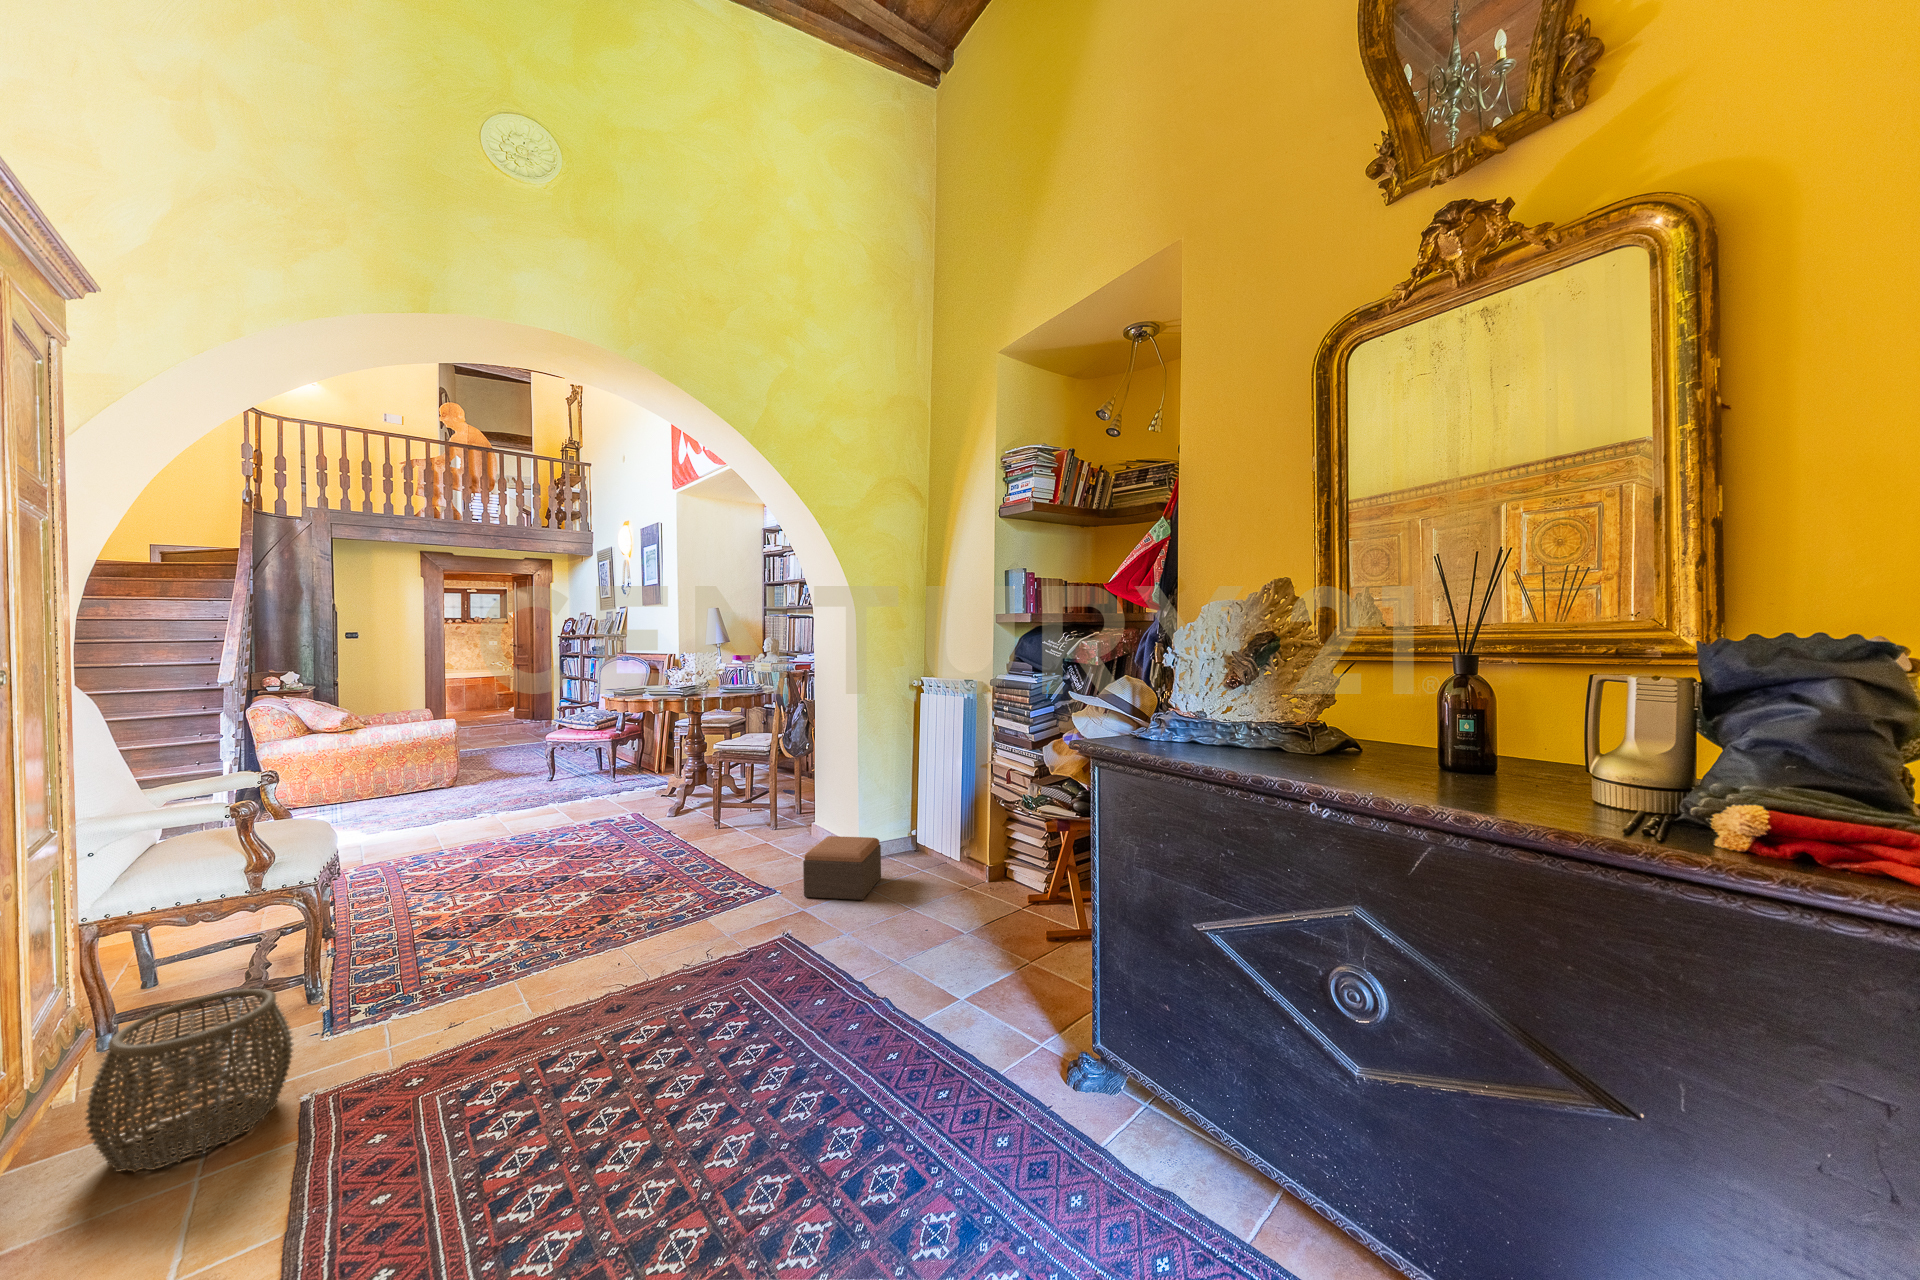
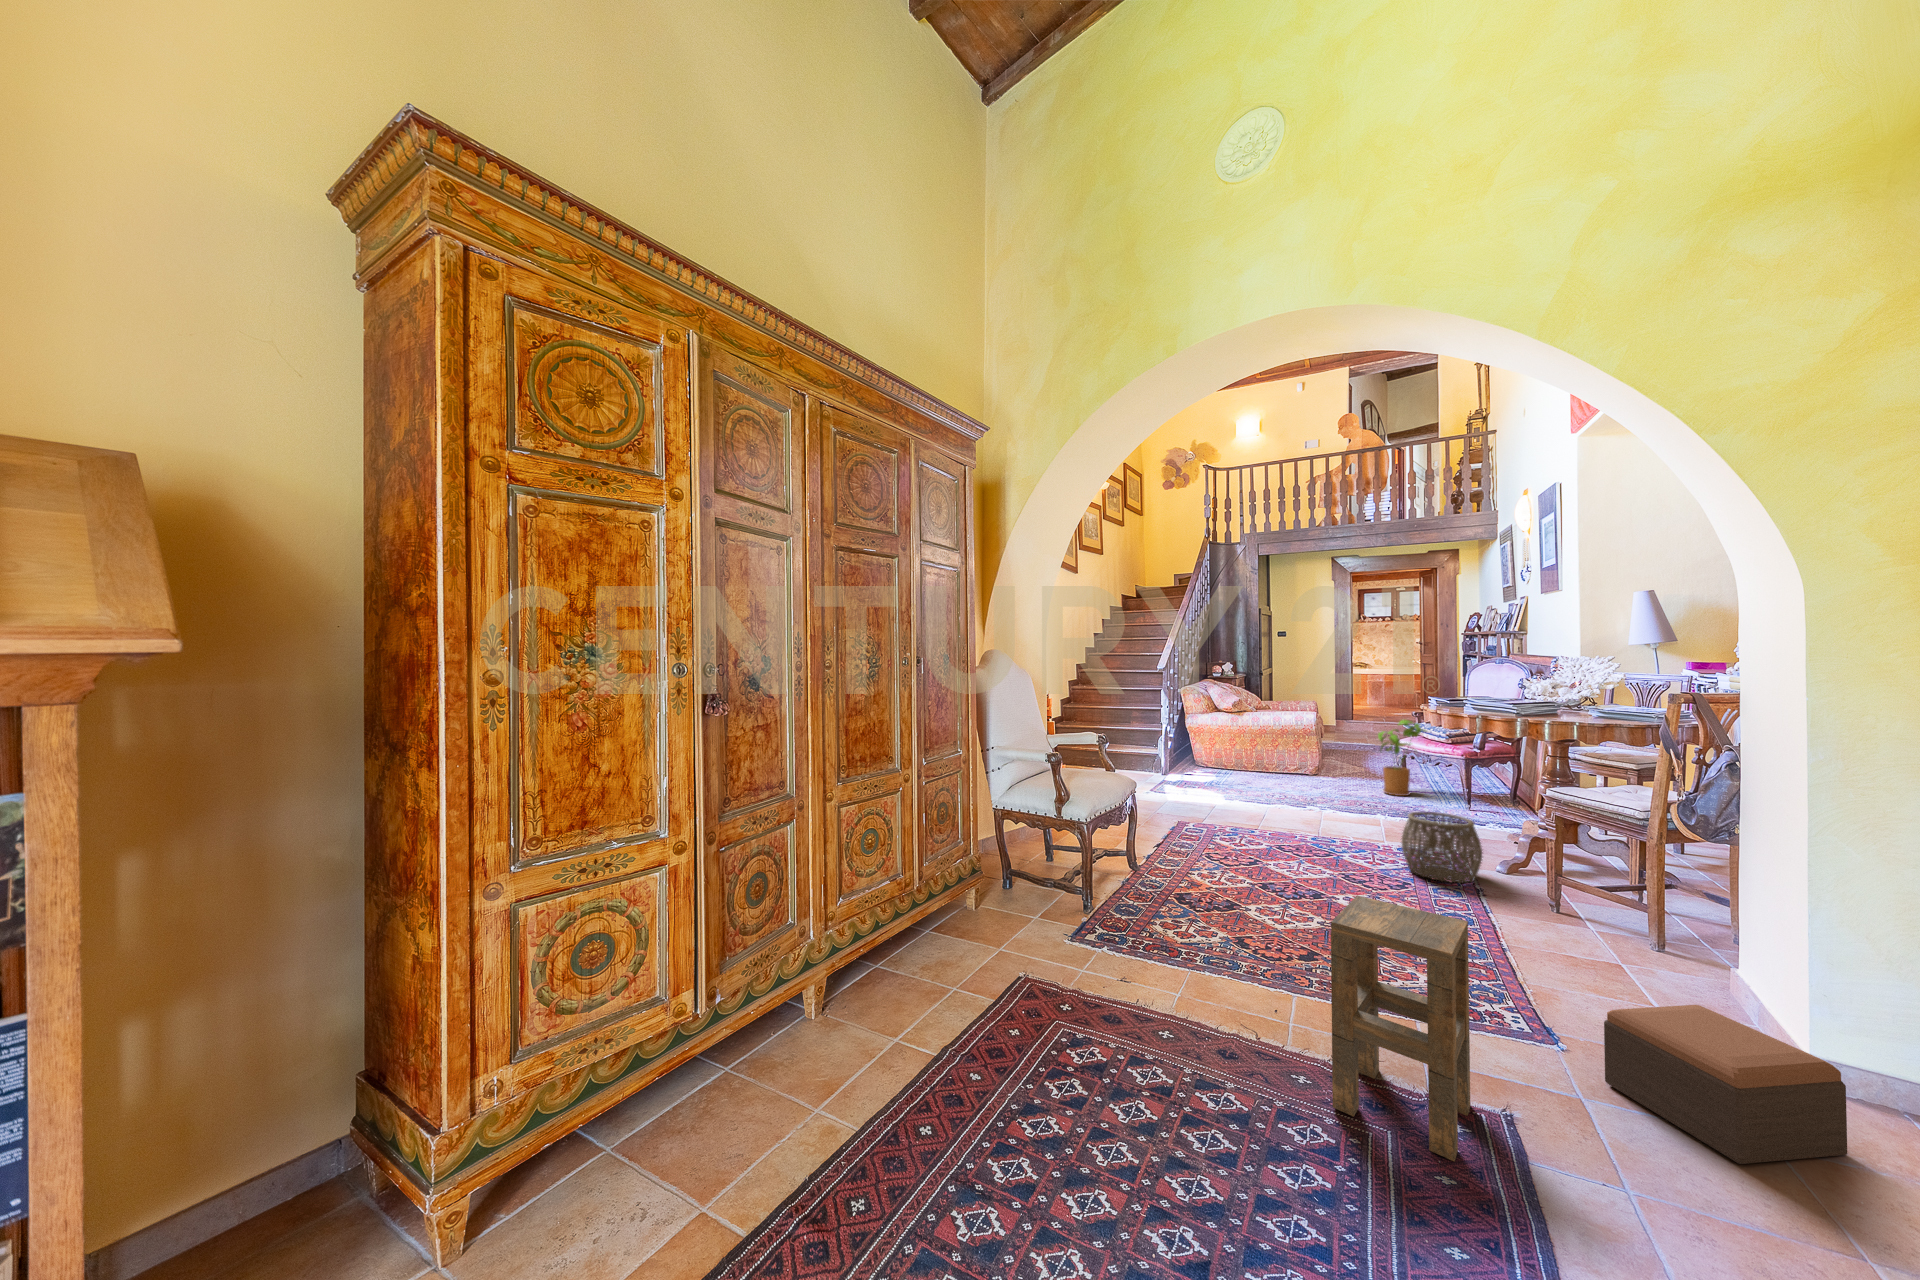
house plant: none [530,714,578,786] -> present [1378,720,1426,796]
side table: none [698,821,785,988] -> present [1331,896,1470,1162]
woven basket: present [86,989,293,1172] -> present [1401,812,1482,883]

